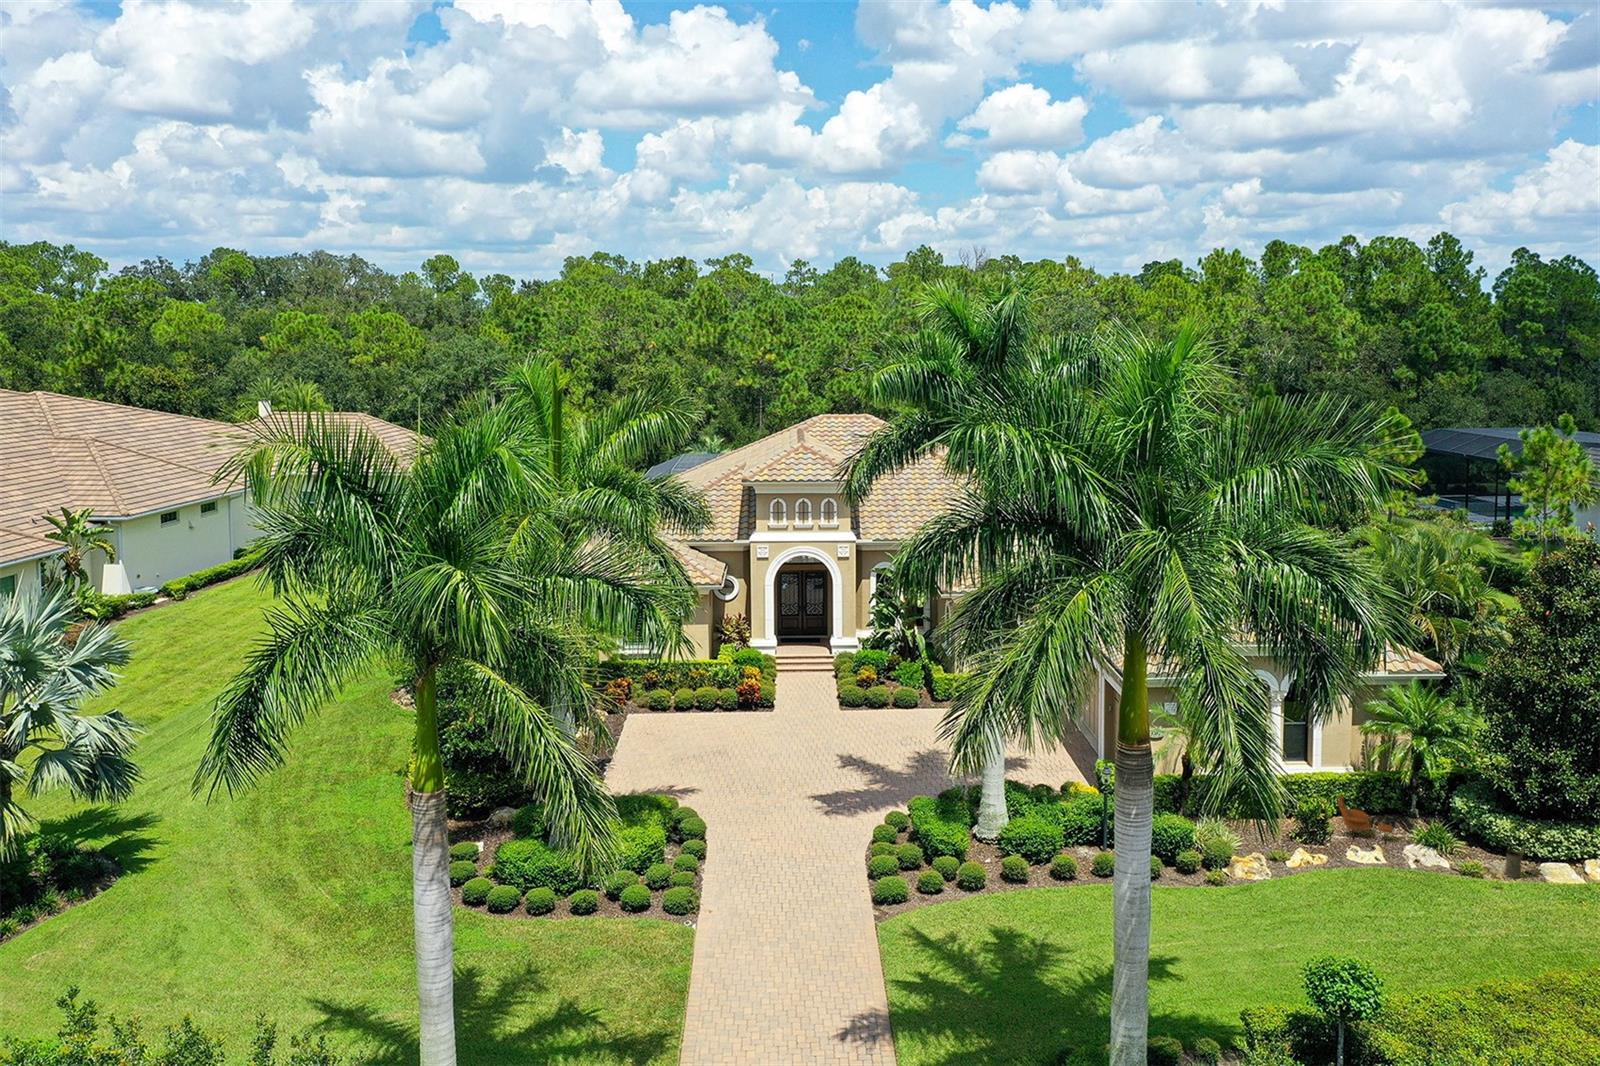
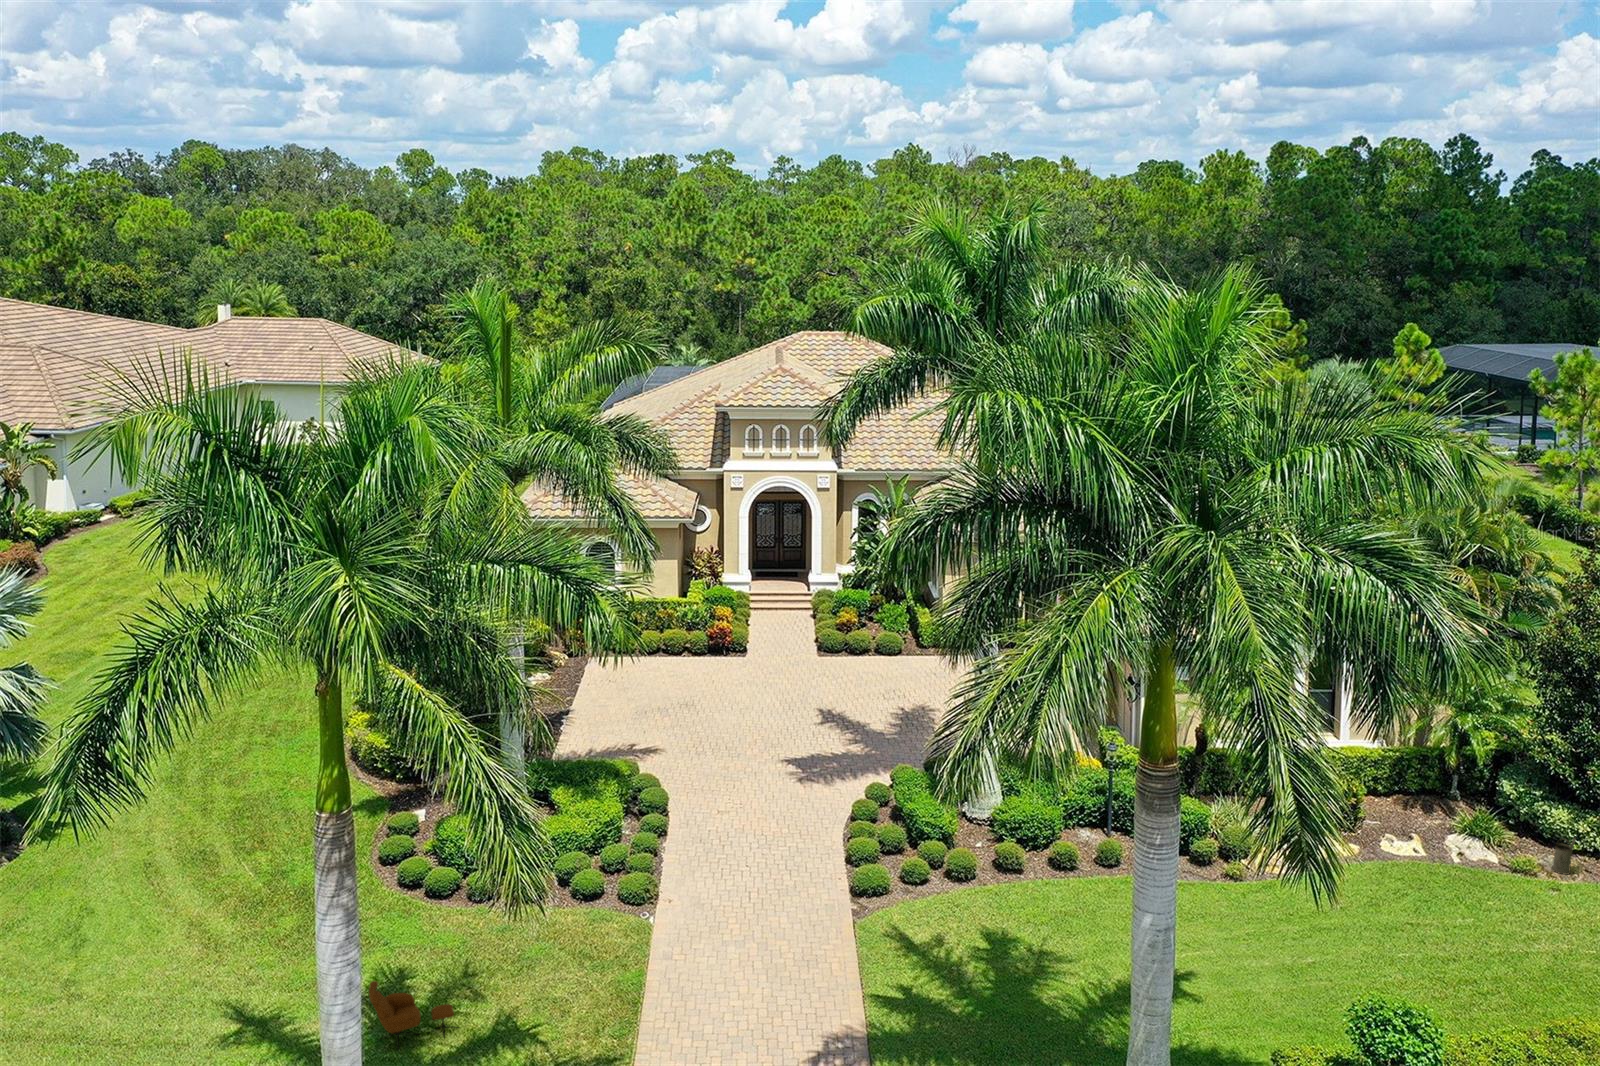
lounge chair: present [1338,796,1393,841] -> present [369,981,455,1049]

